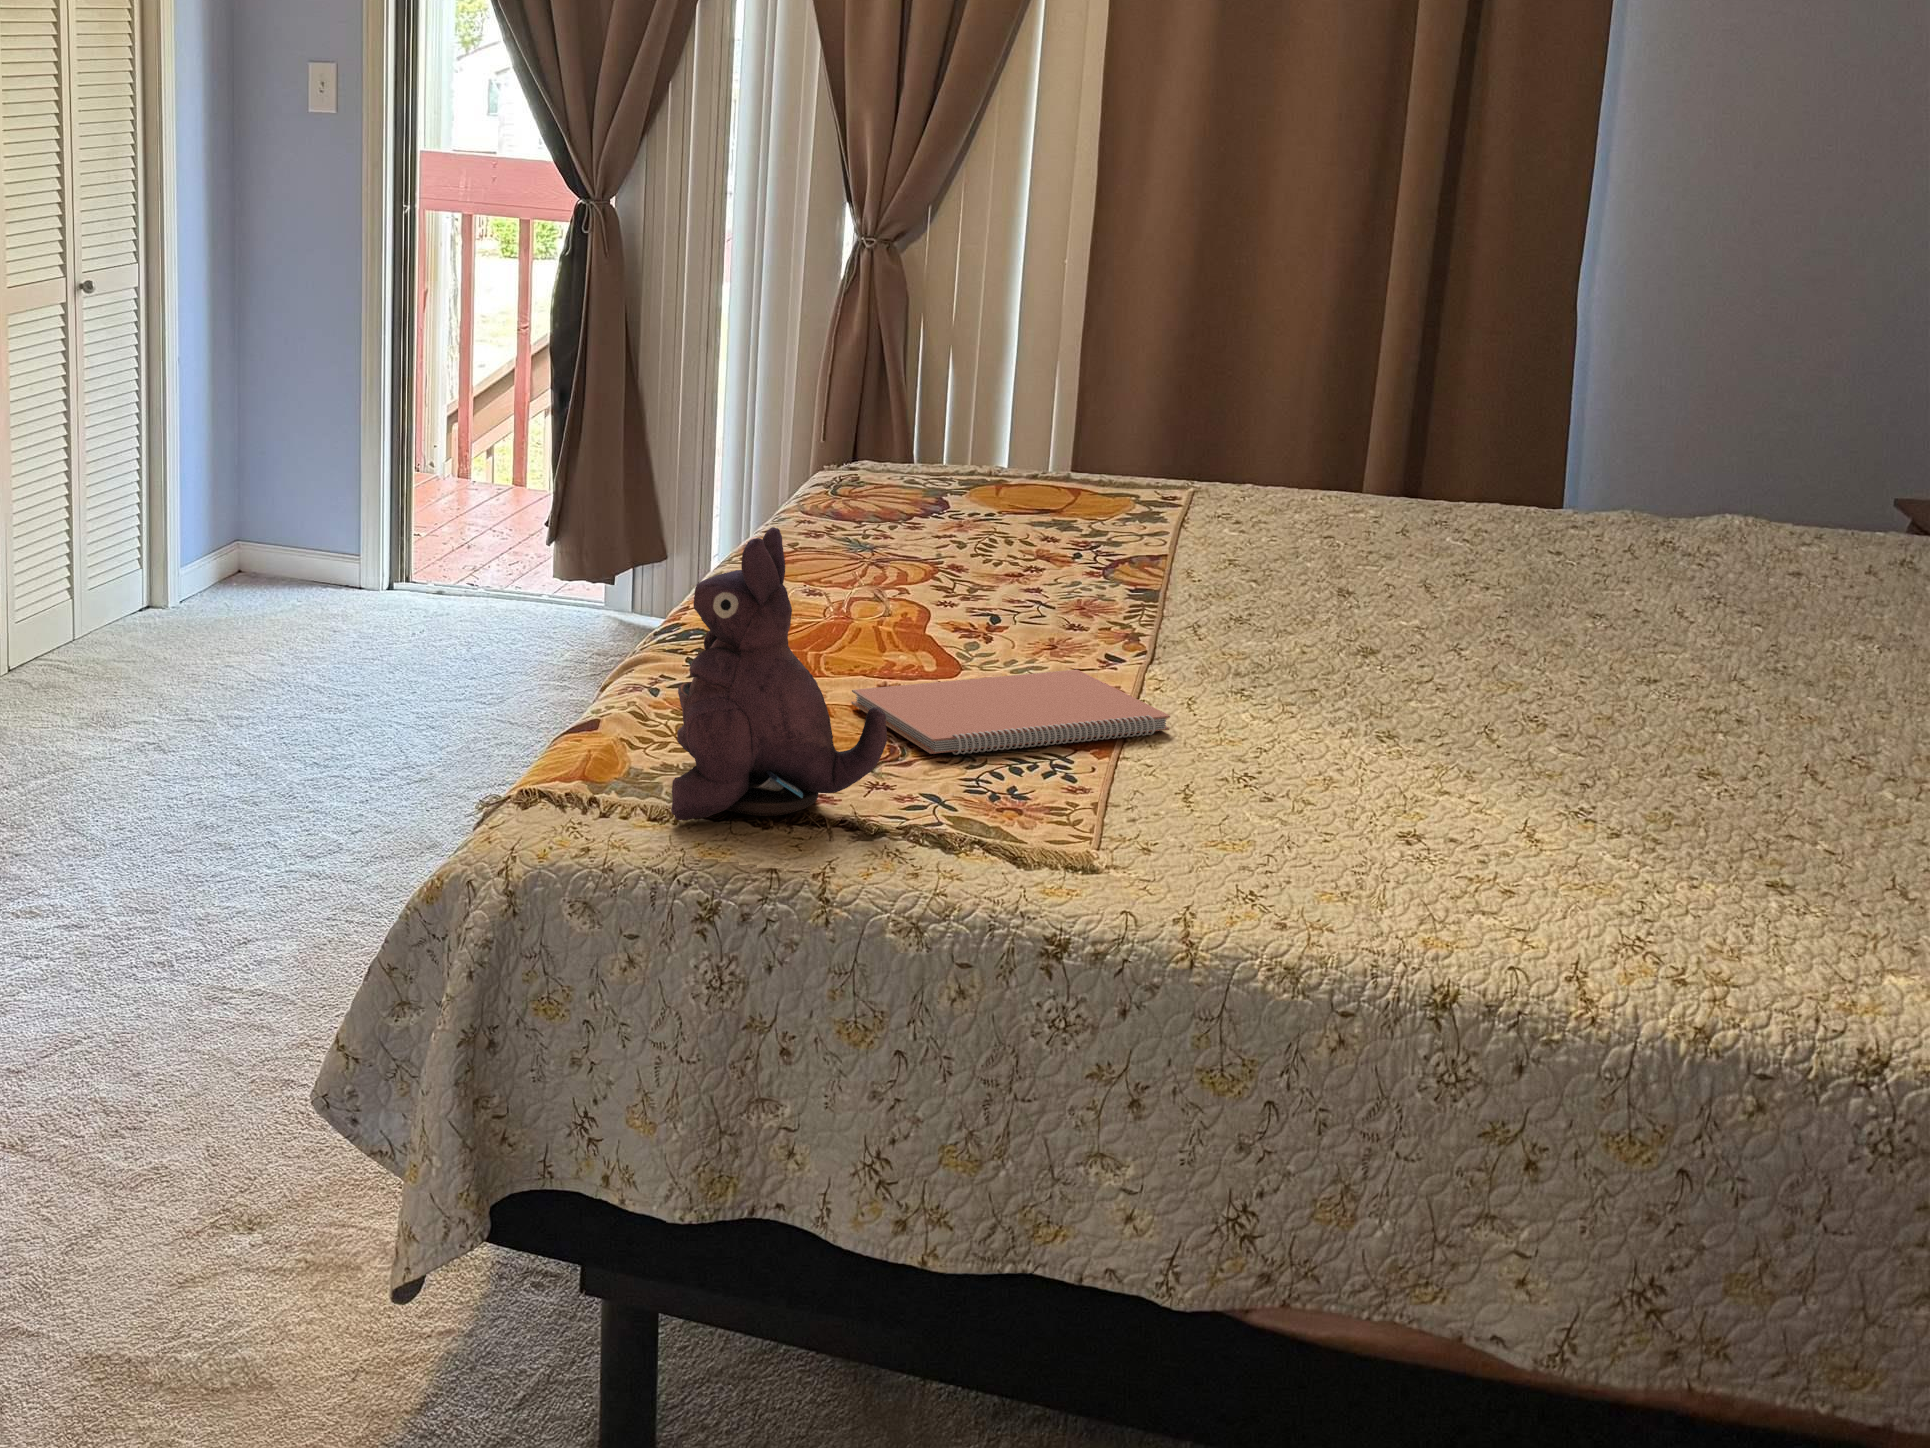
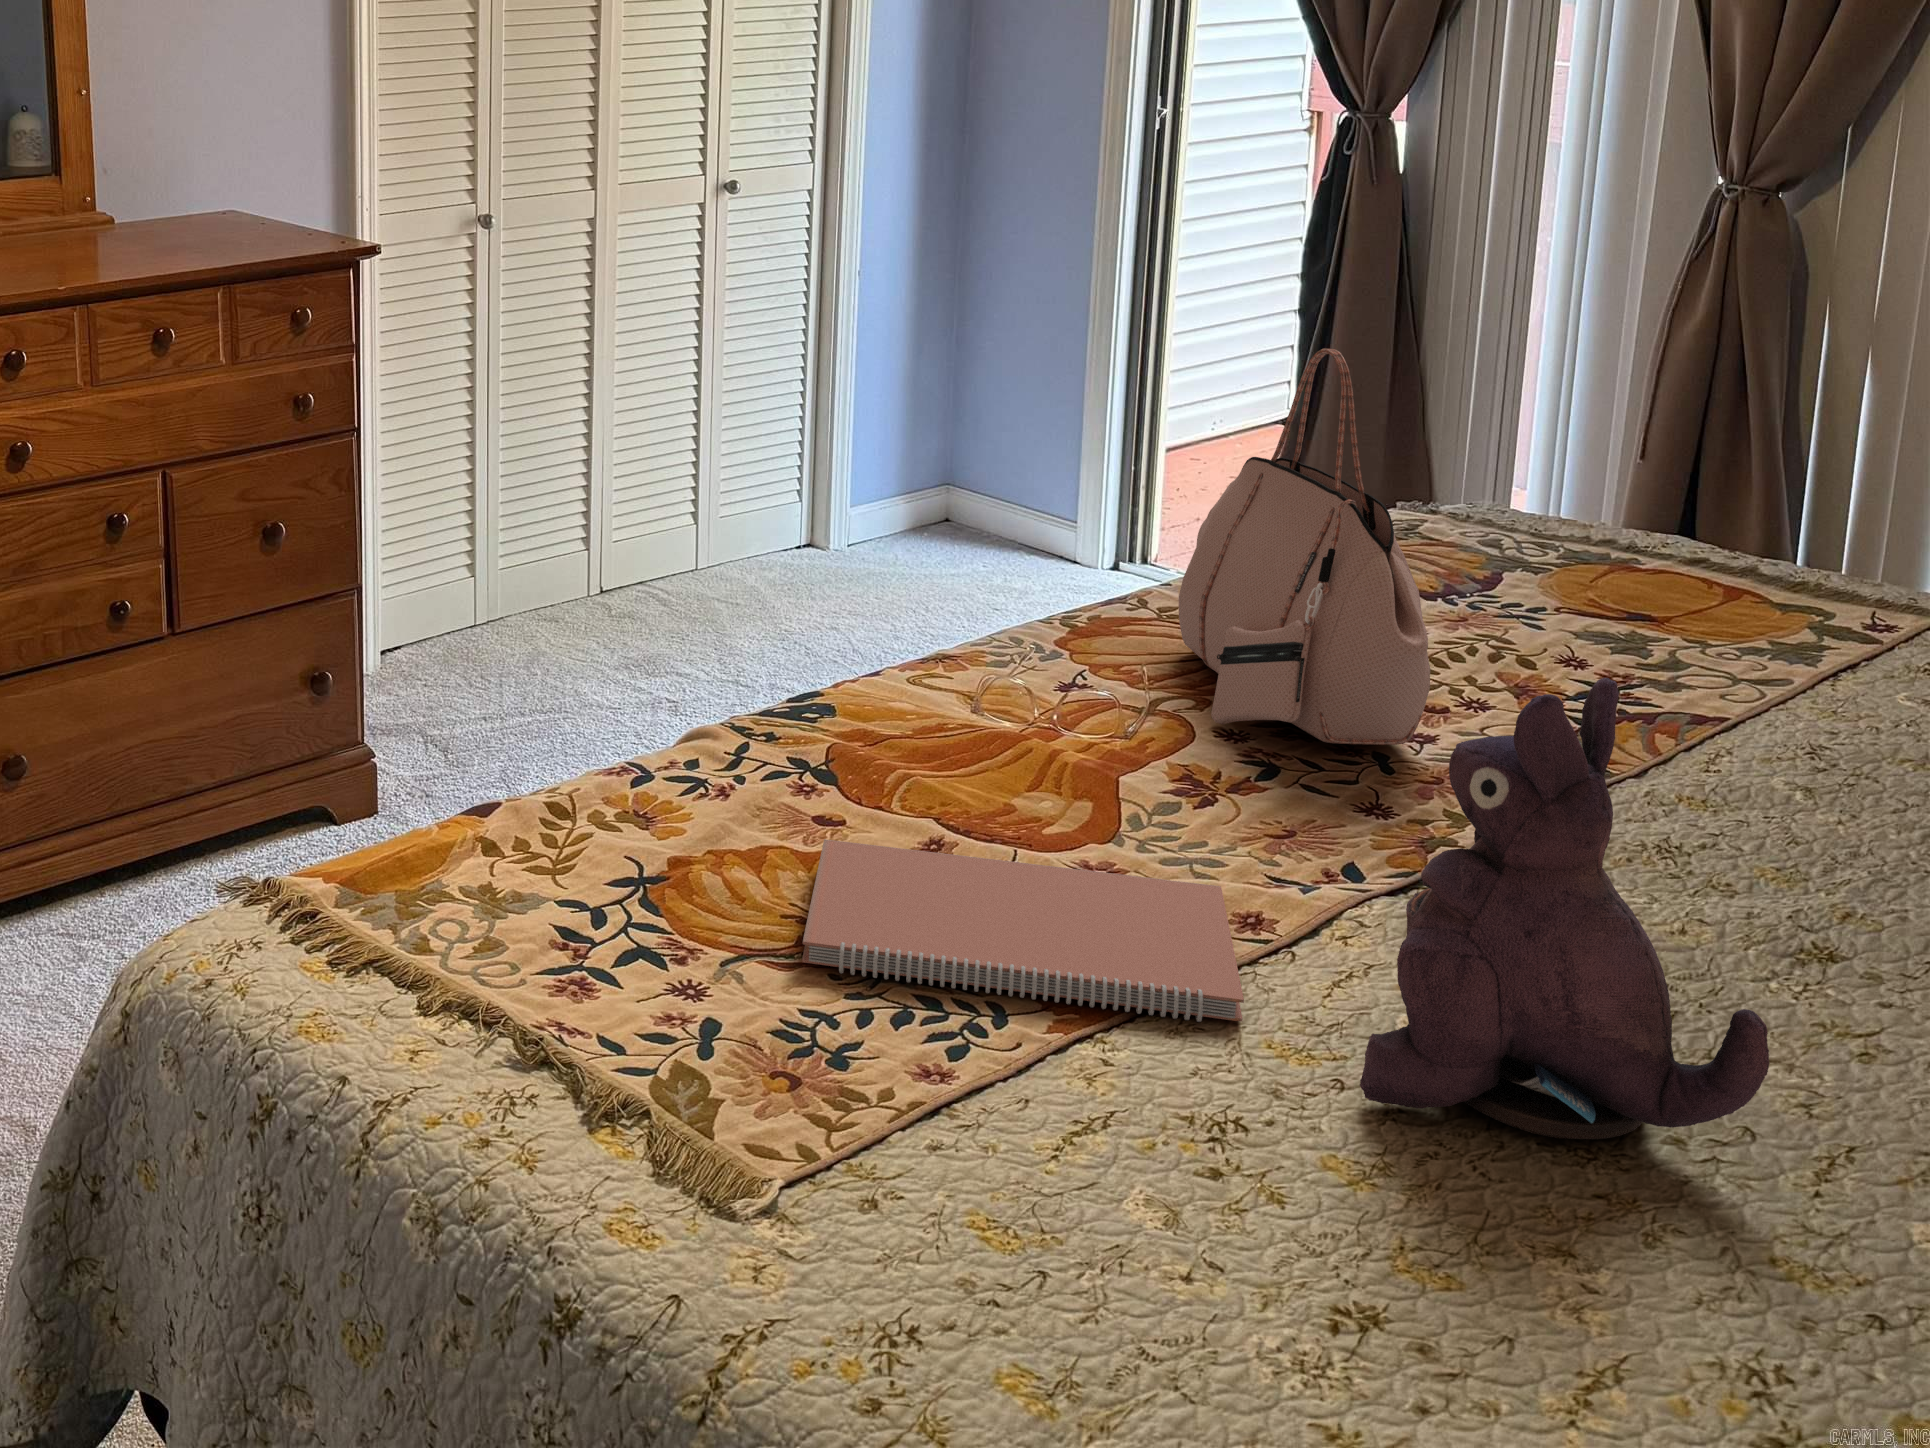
handbag: none [841,336,1072,597] -> present [1179,349,1430,745]
plush toy: present [671,527,887,820] -> present [1360,678,1769,1139]

